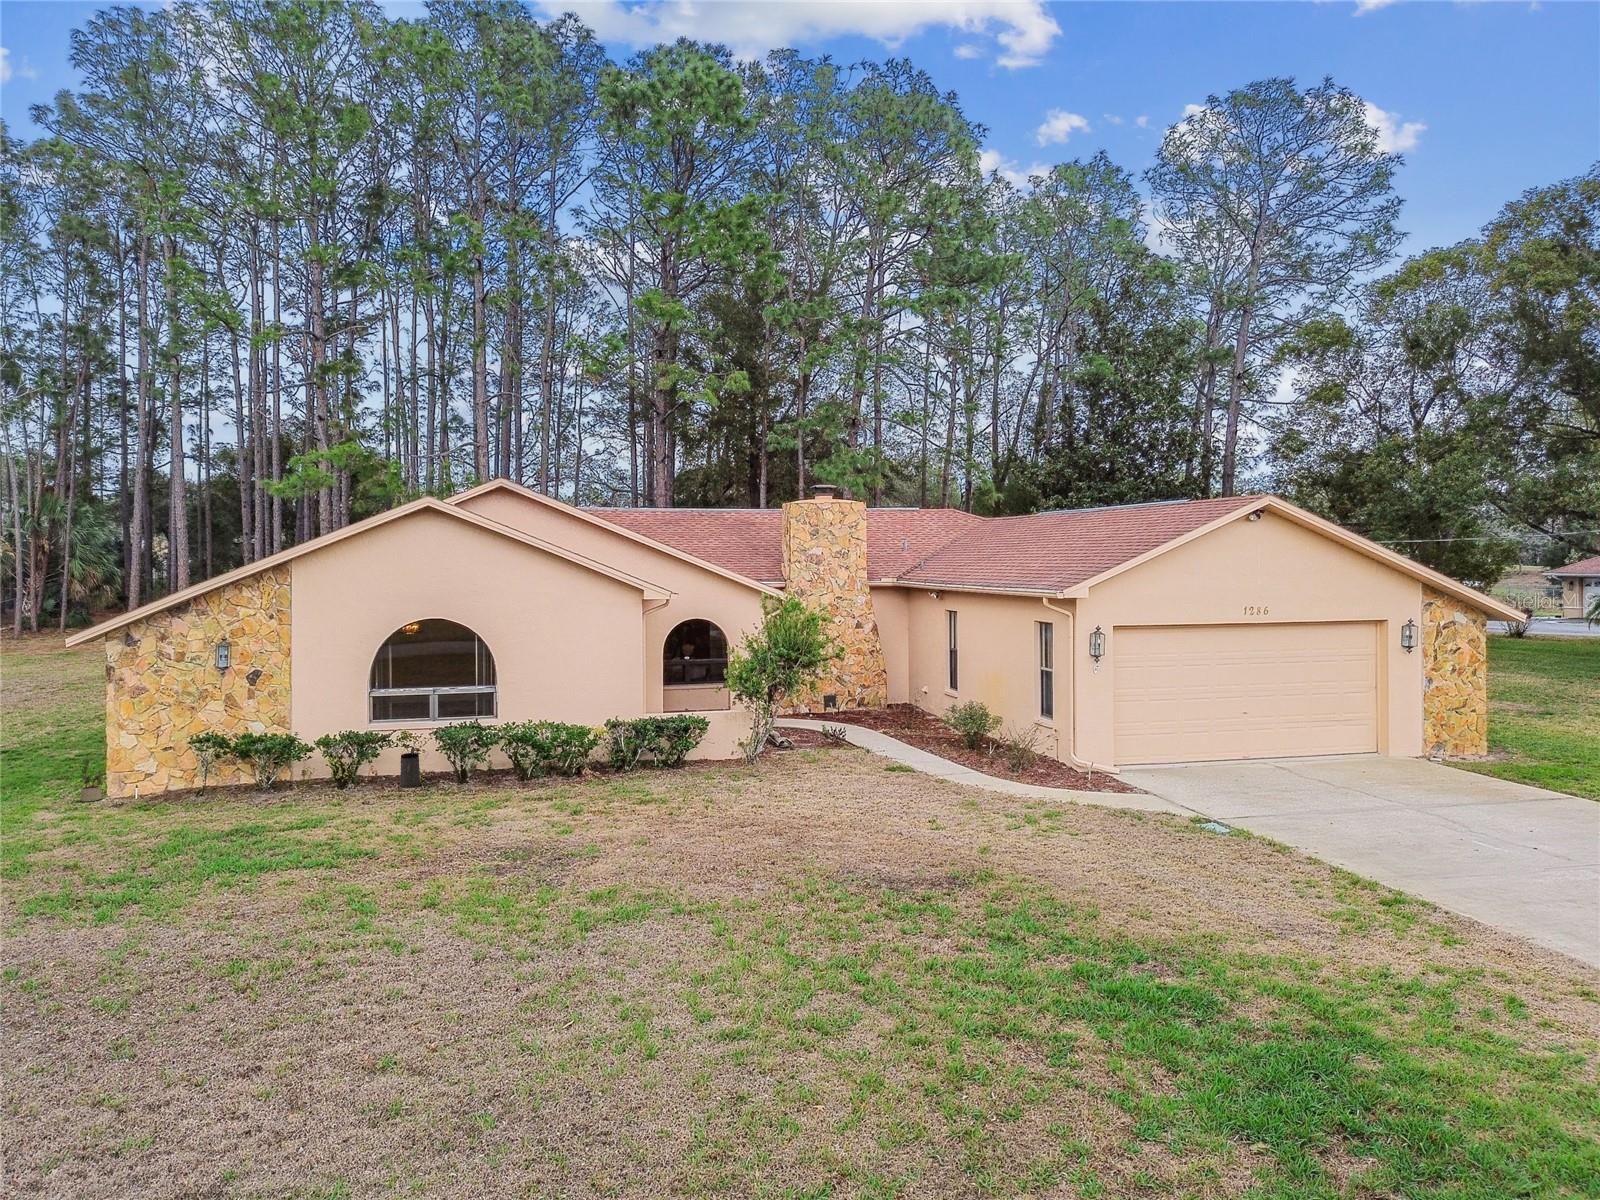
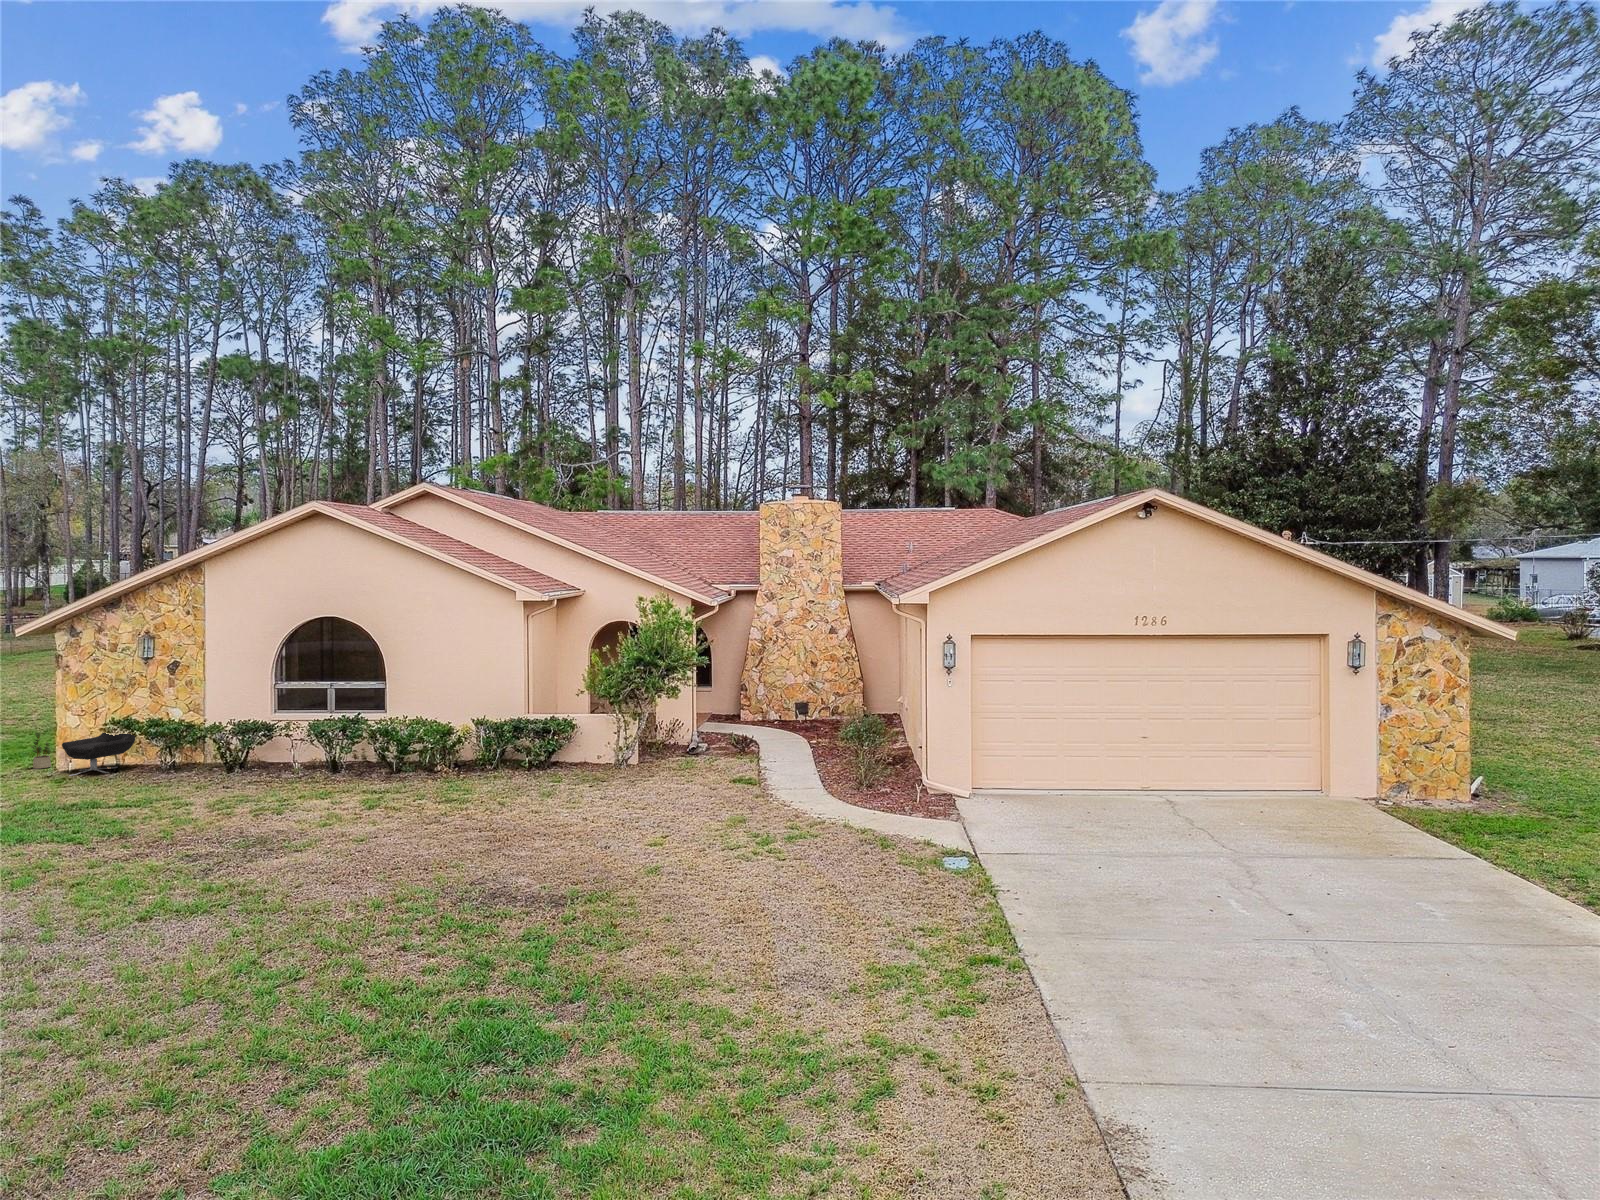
lounge chair: none [129,741,217,807] -> present [62,733,135,776]
watering can: present [399,746,421,788] -> none [278,734,302,772]

